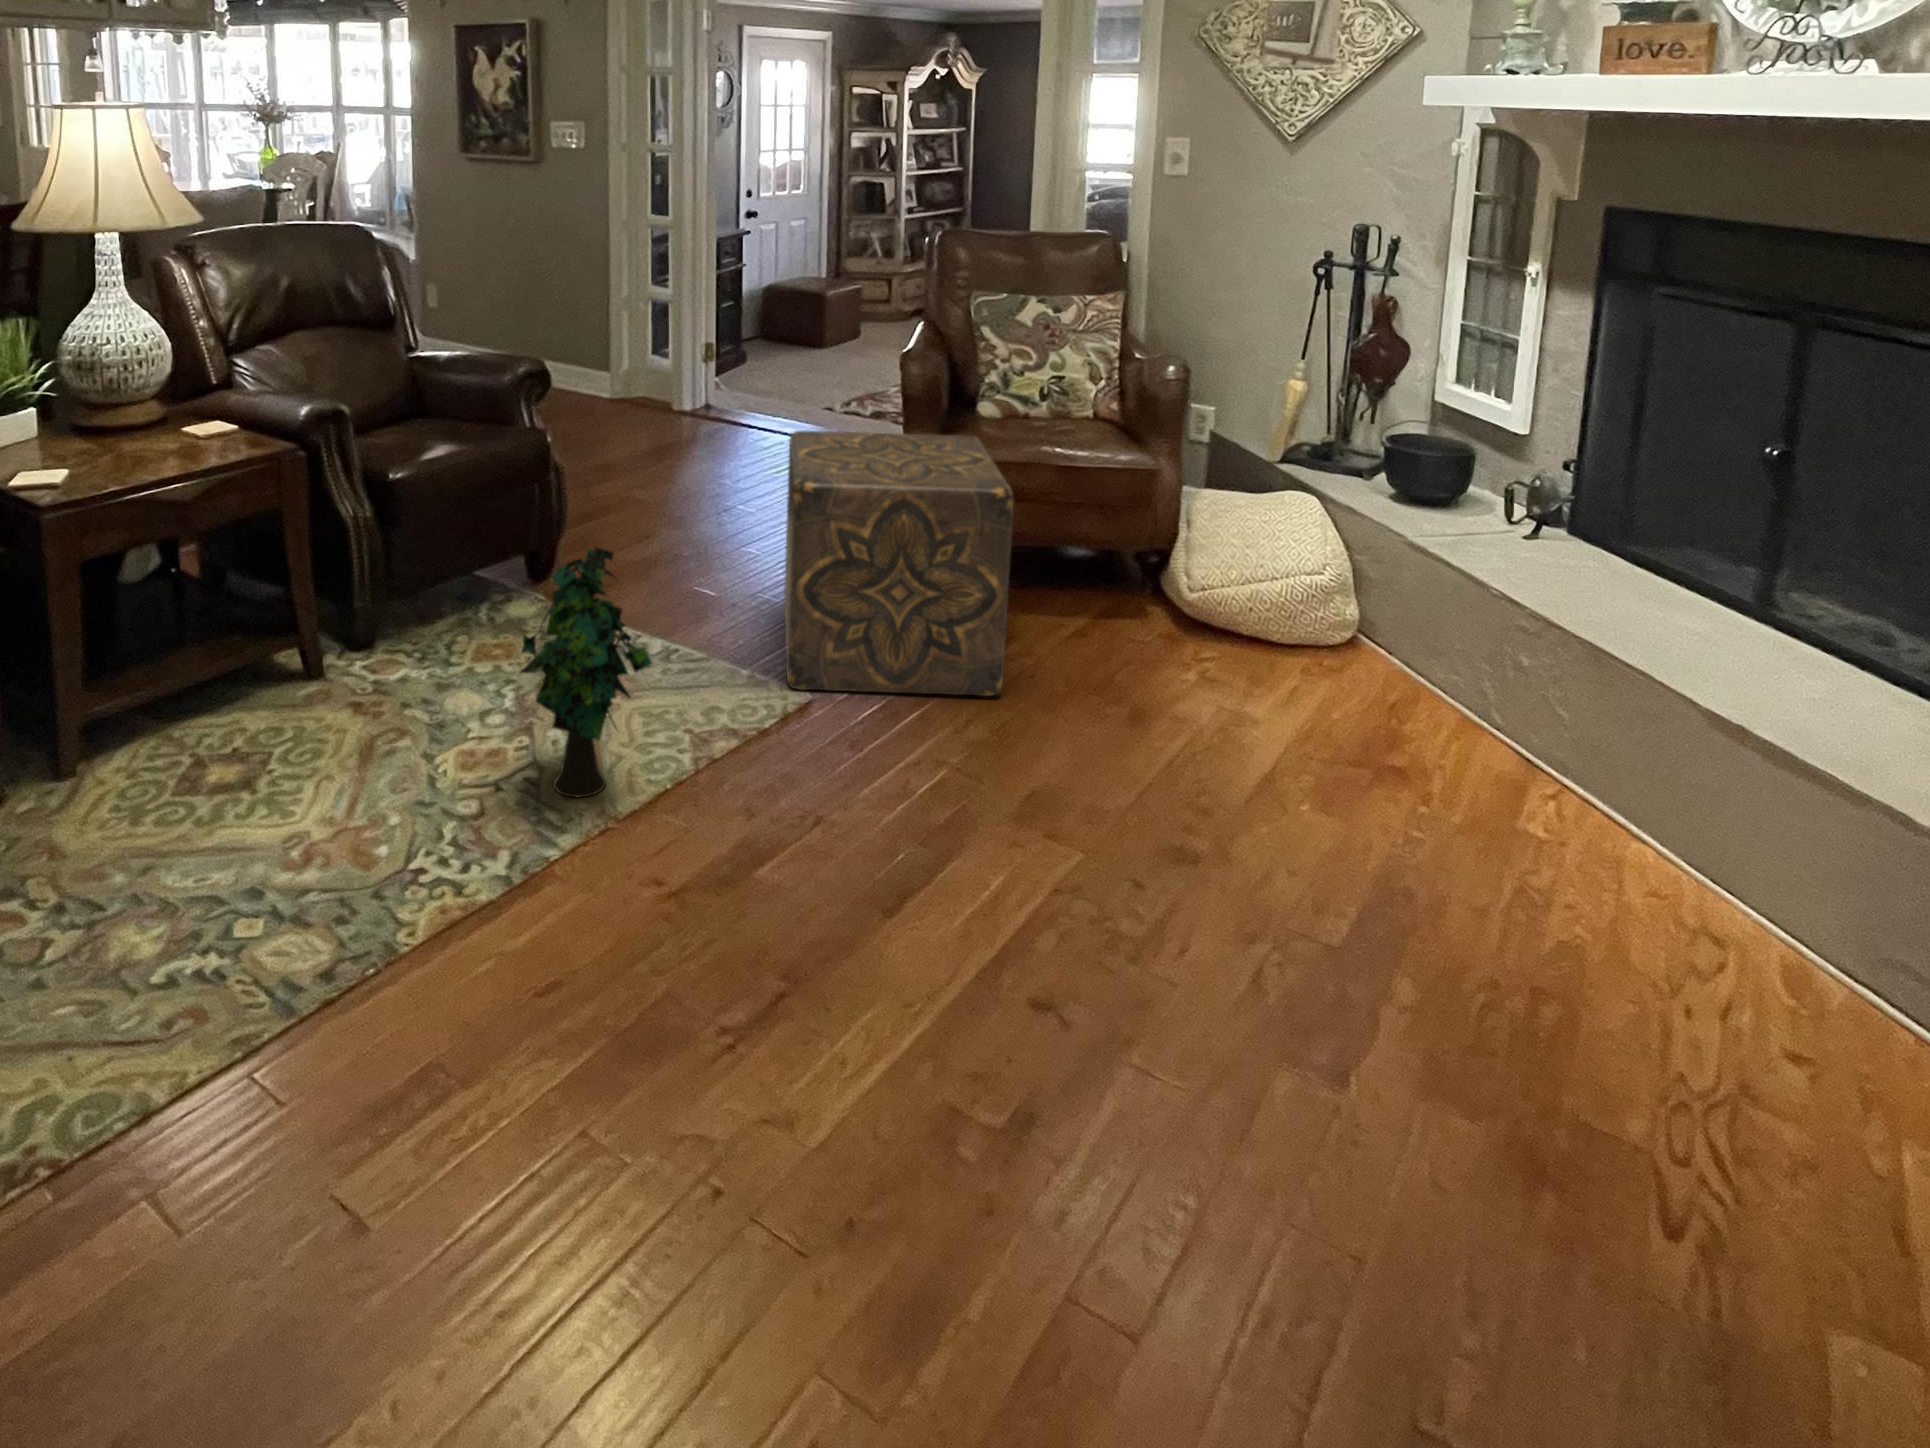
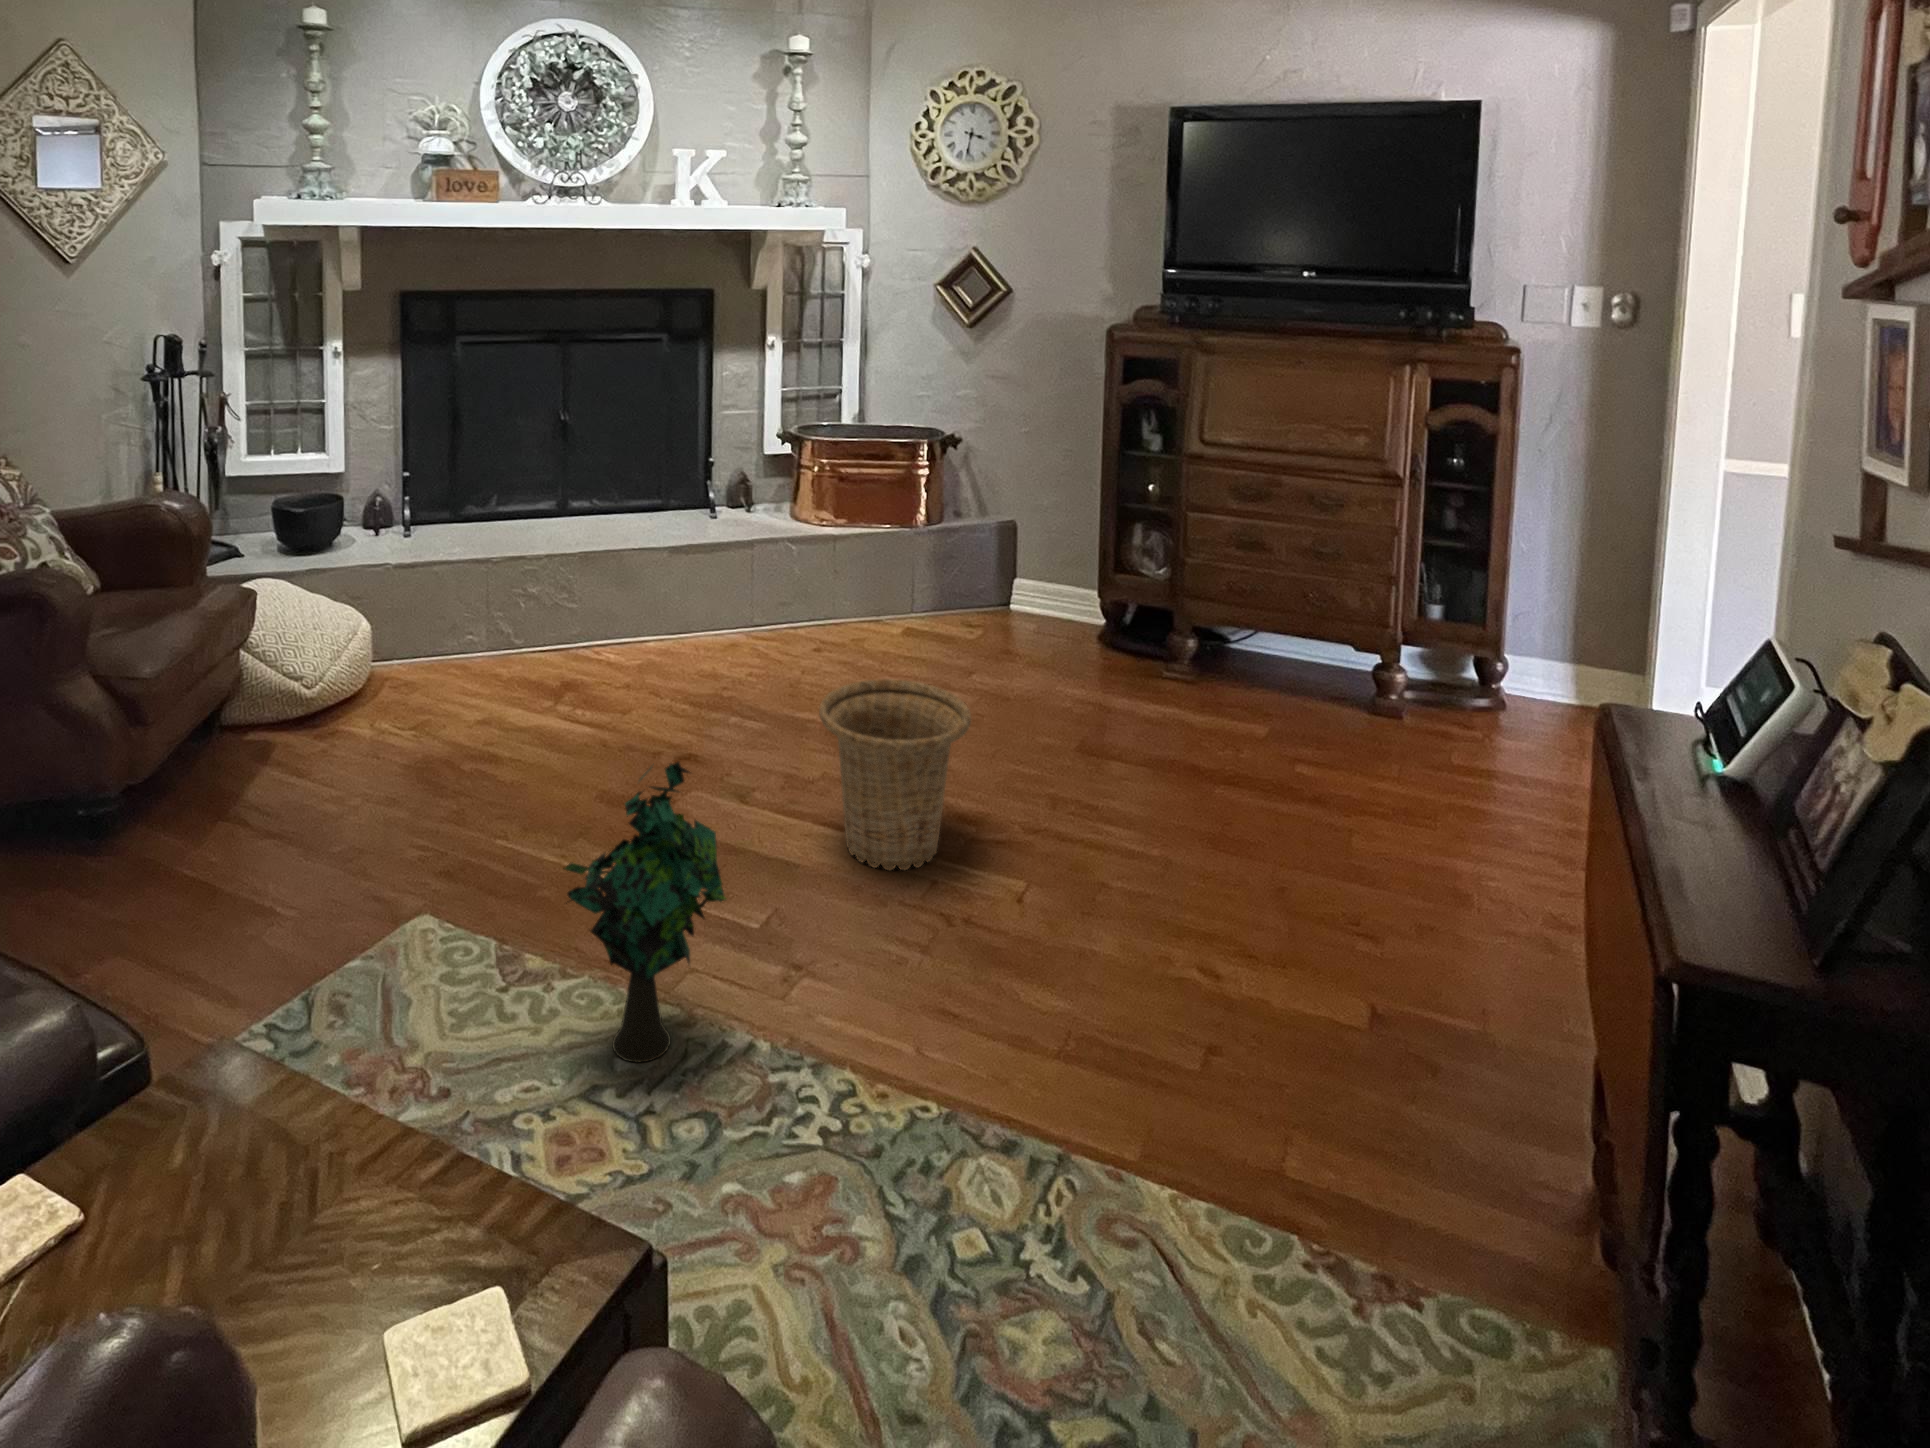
ottoman: present [784,431,1013,696] -> none [171,610,464,928]
basket: none [826,733,1063,1037] -> present [819,679,971,870]

